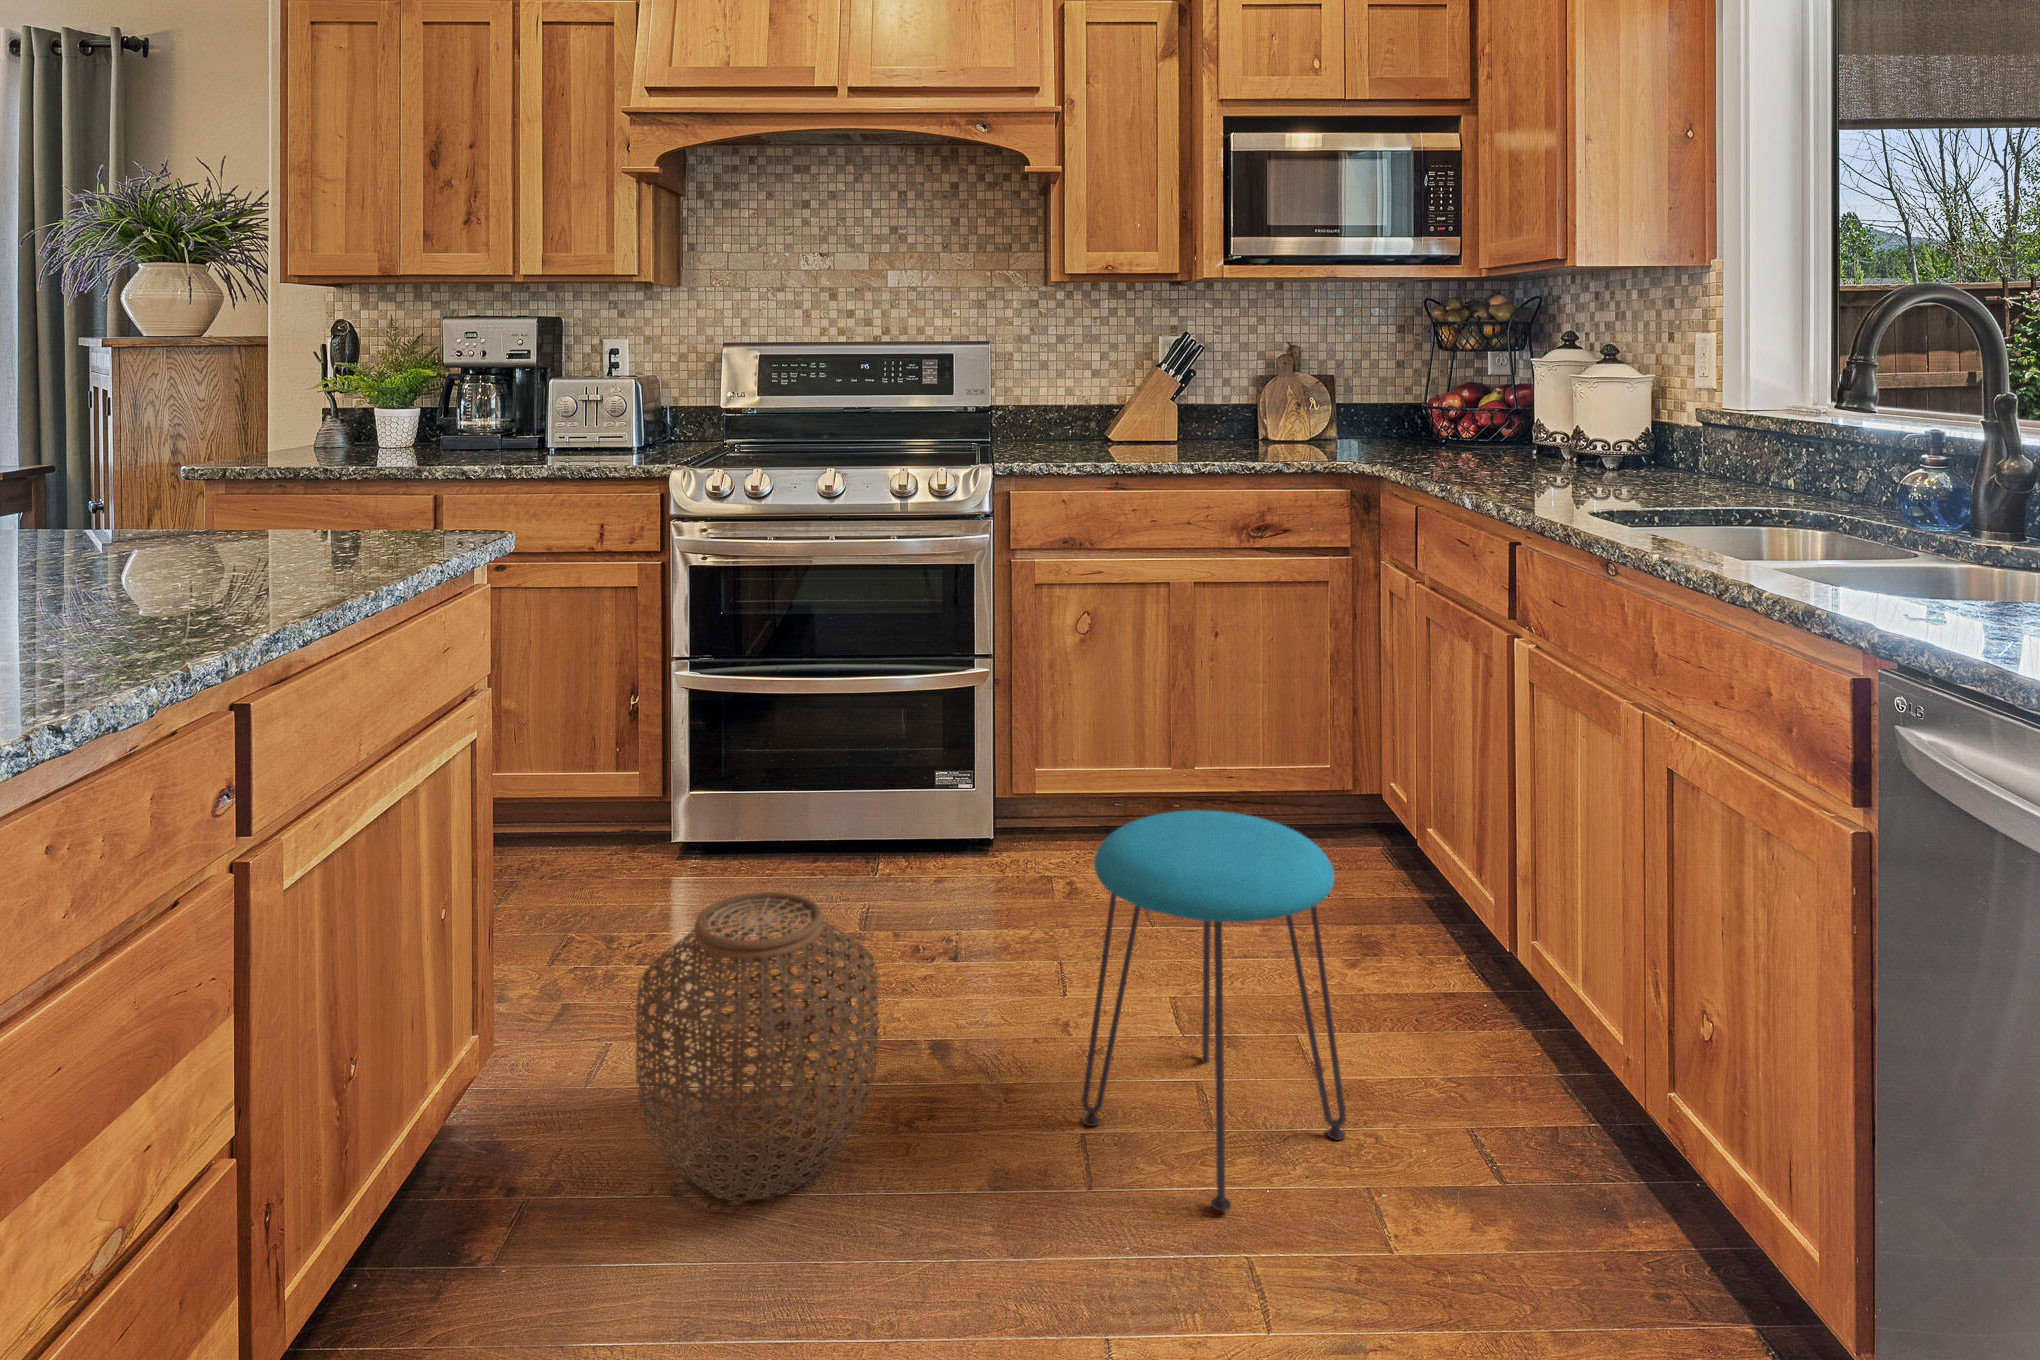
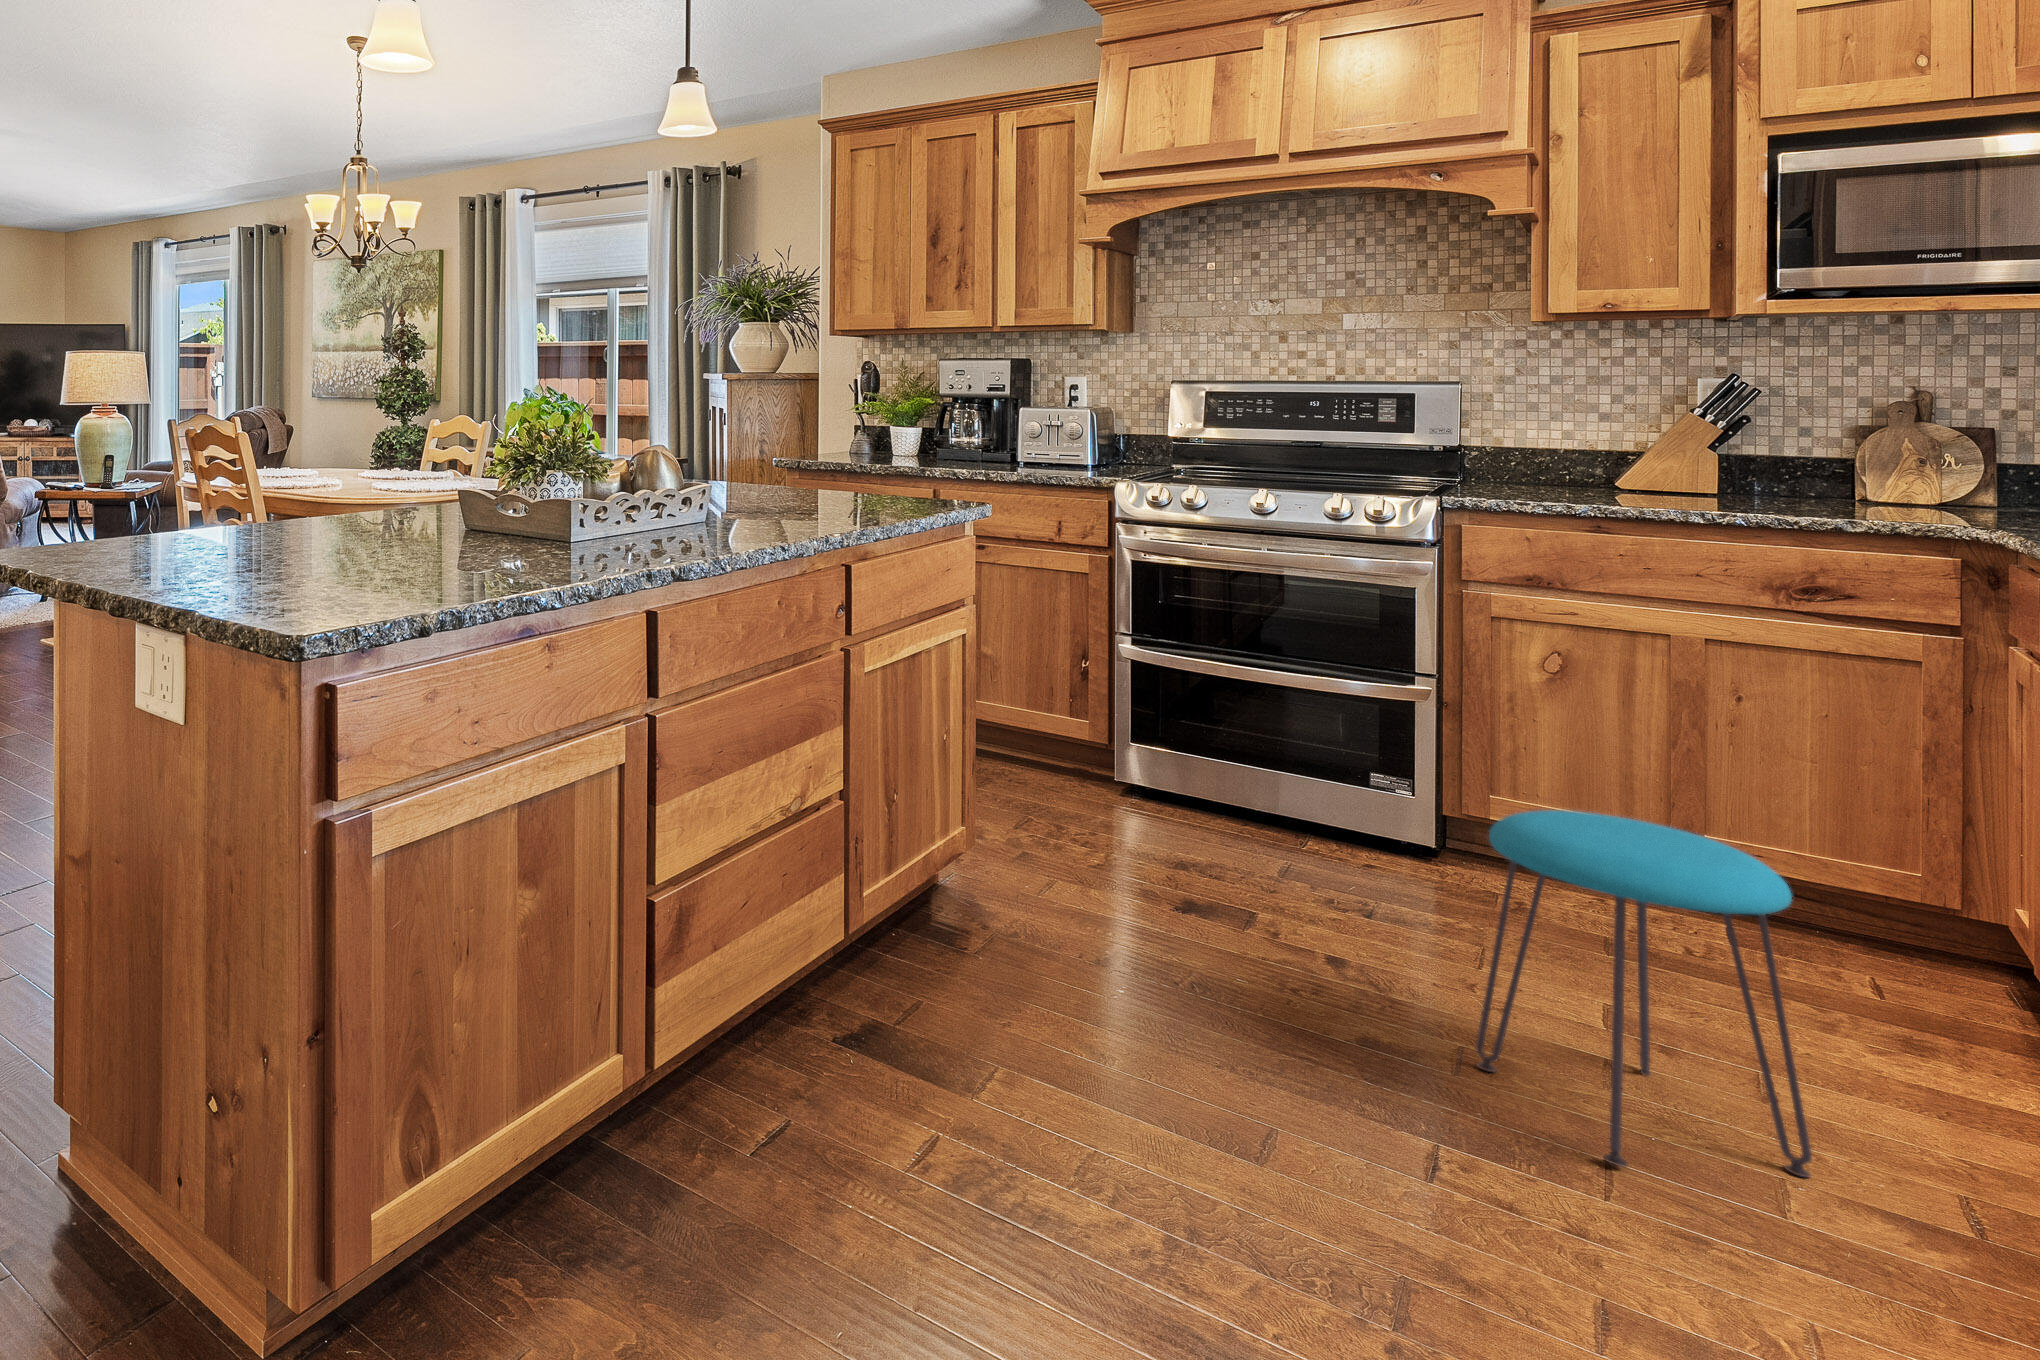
woven basket: present [636,892,879,1201] -> none [1059,786,1264,1014]

